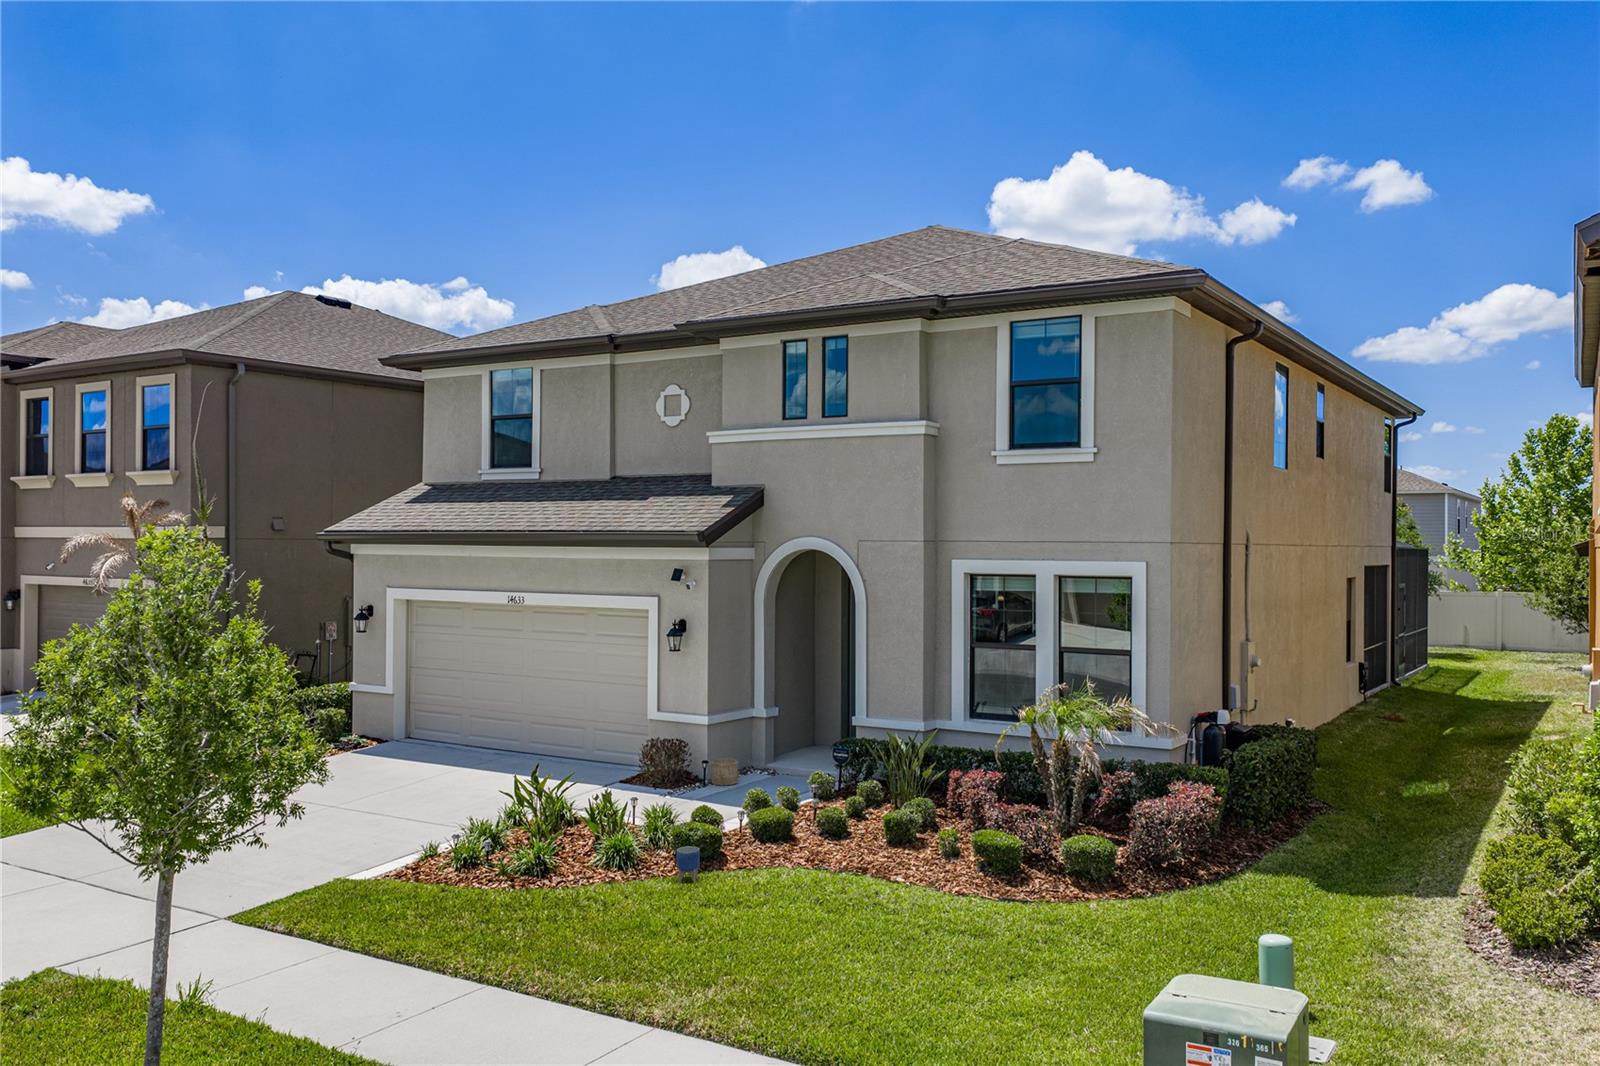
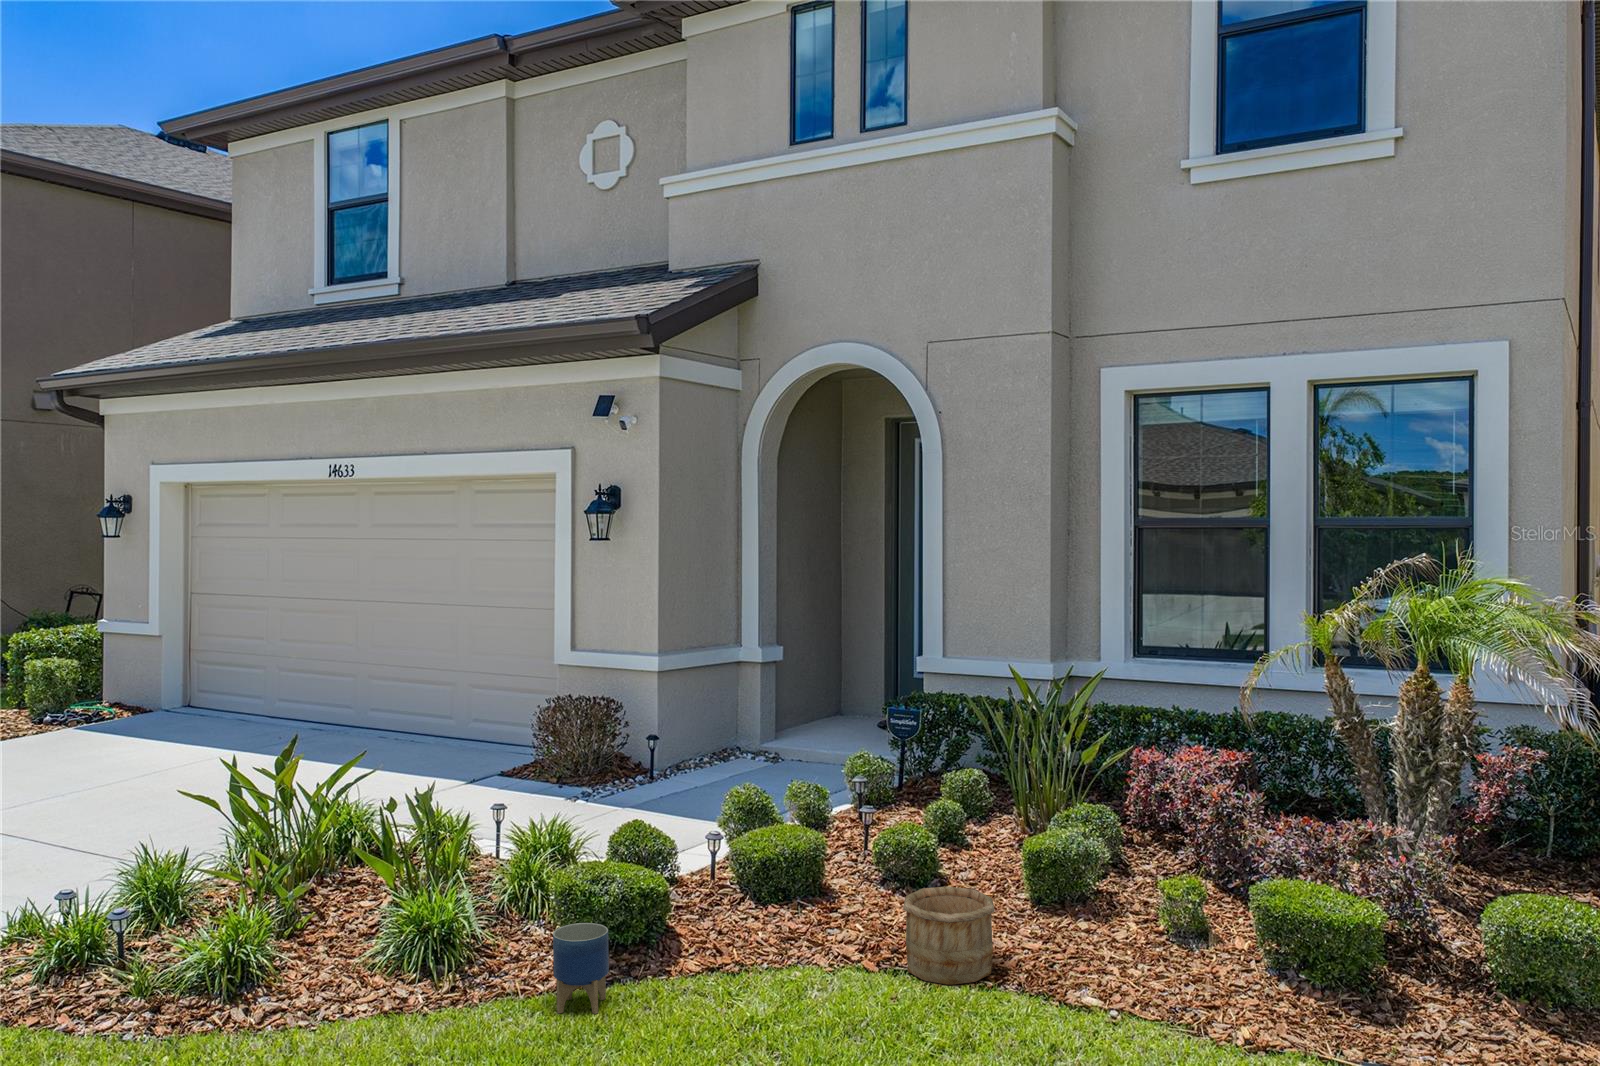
wooden bucket: present [711,758,738,786] -> present [903,887,994,985]

